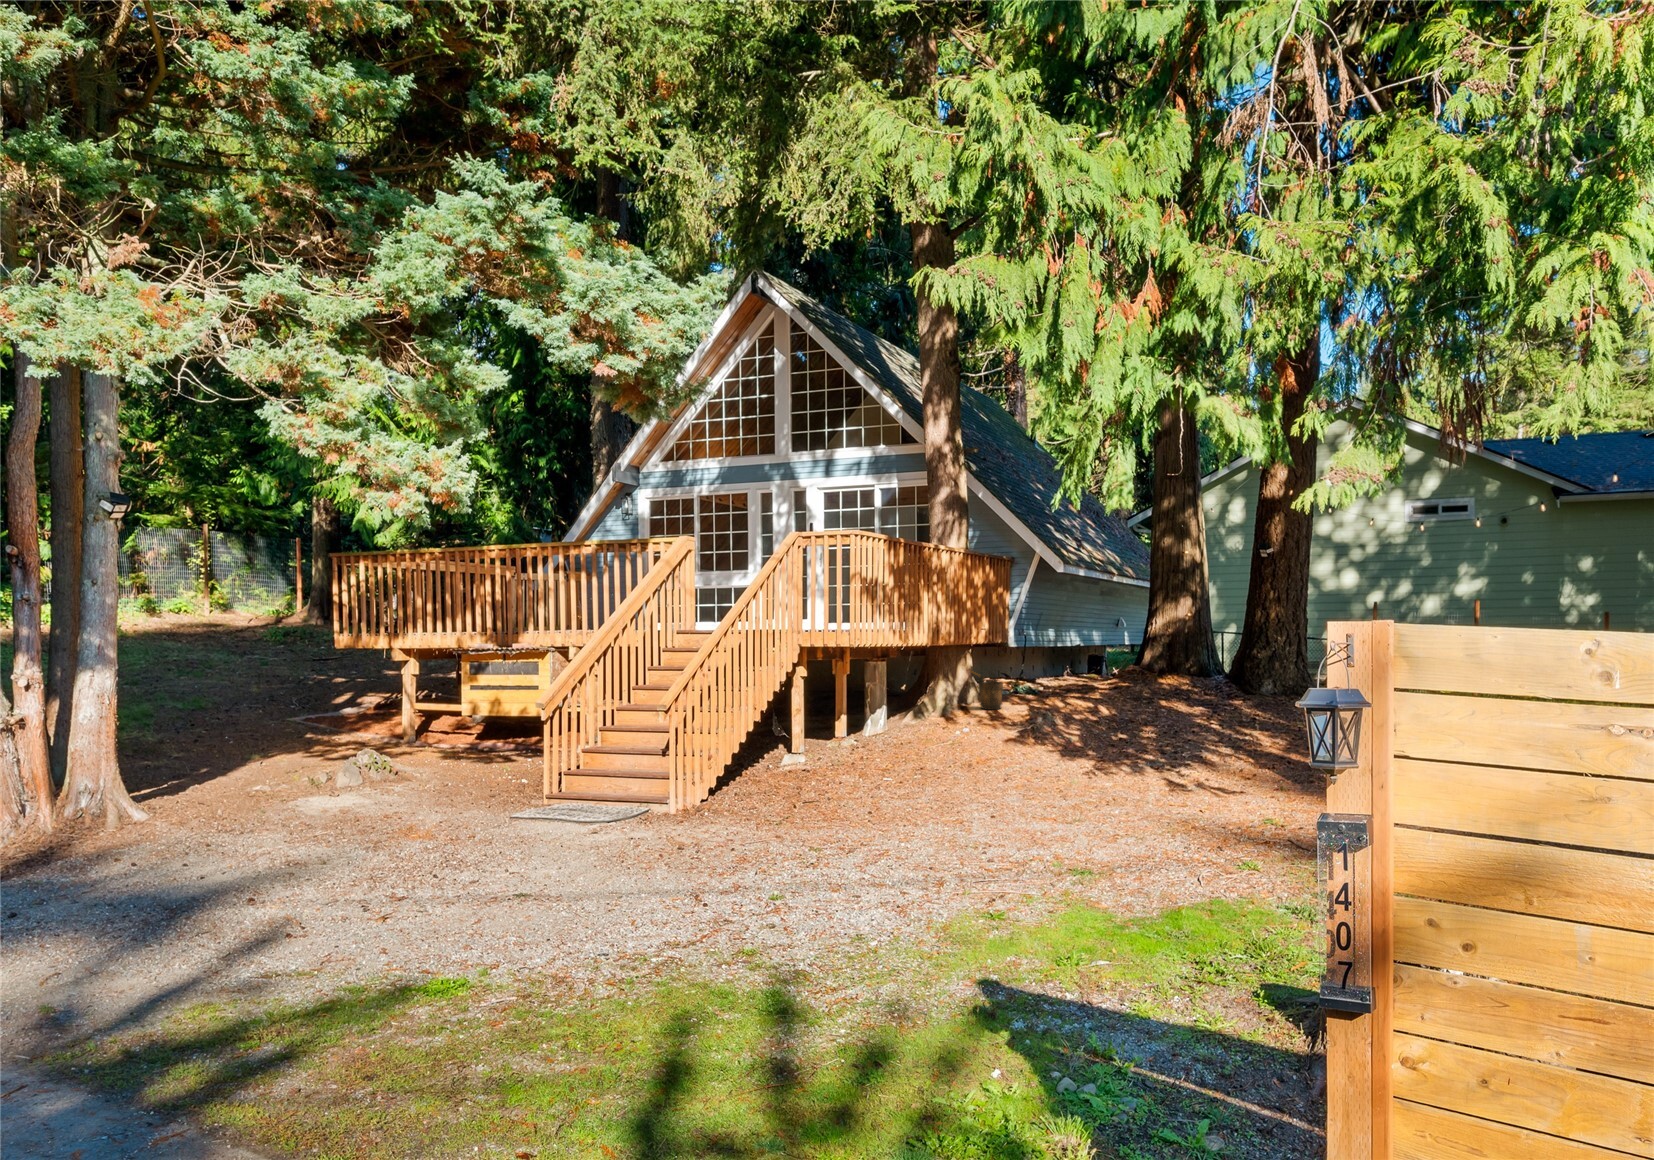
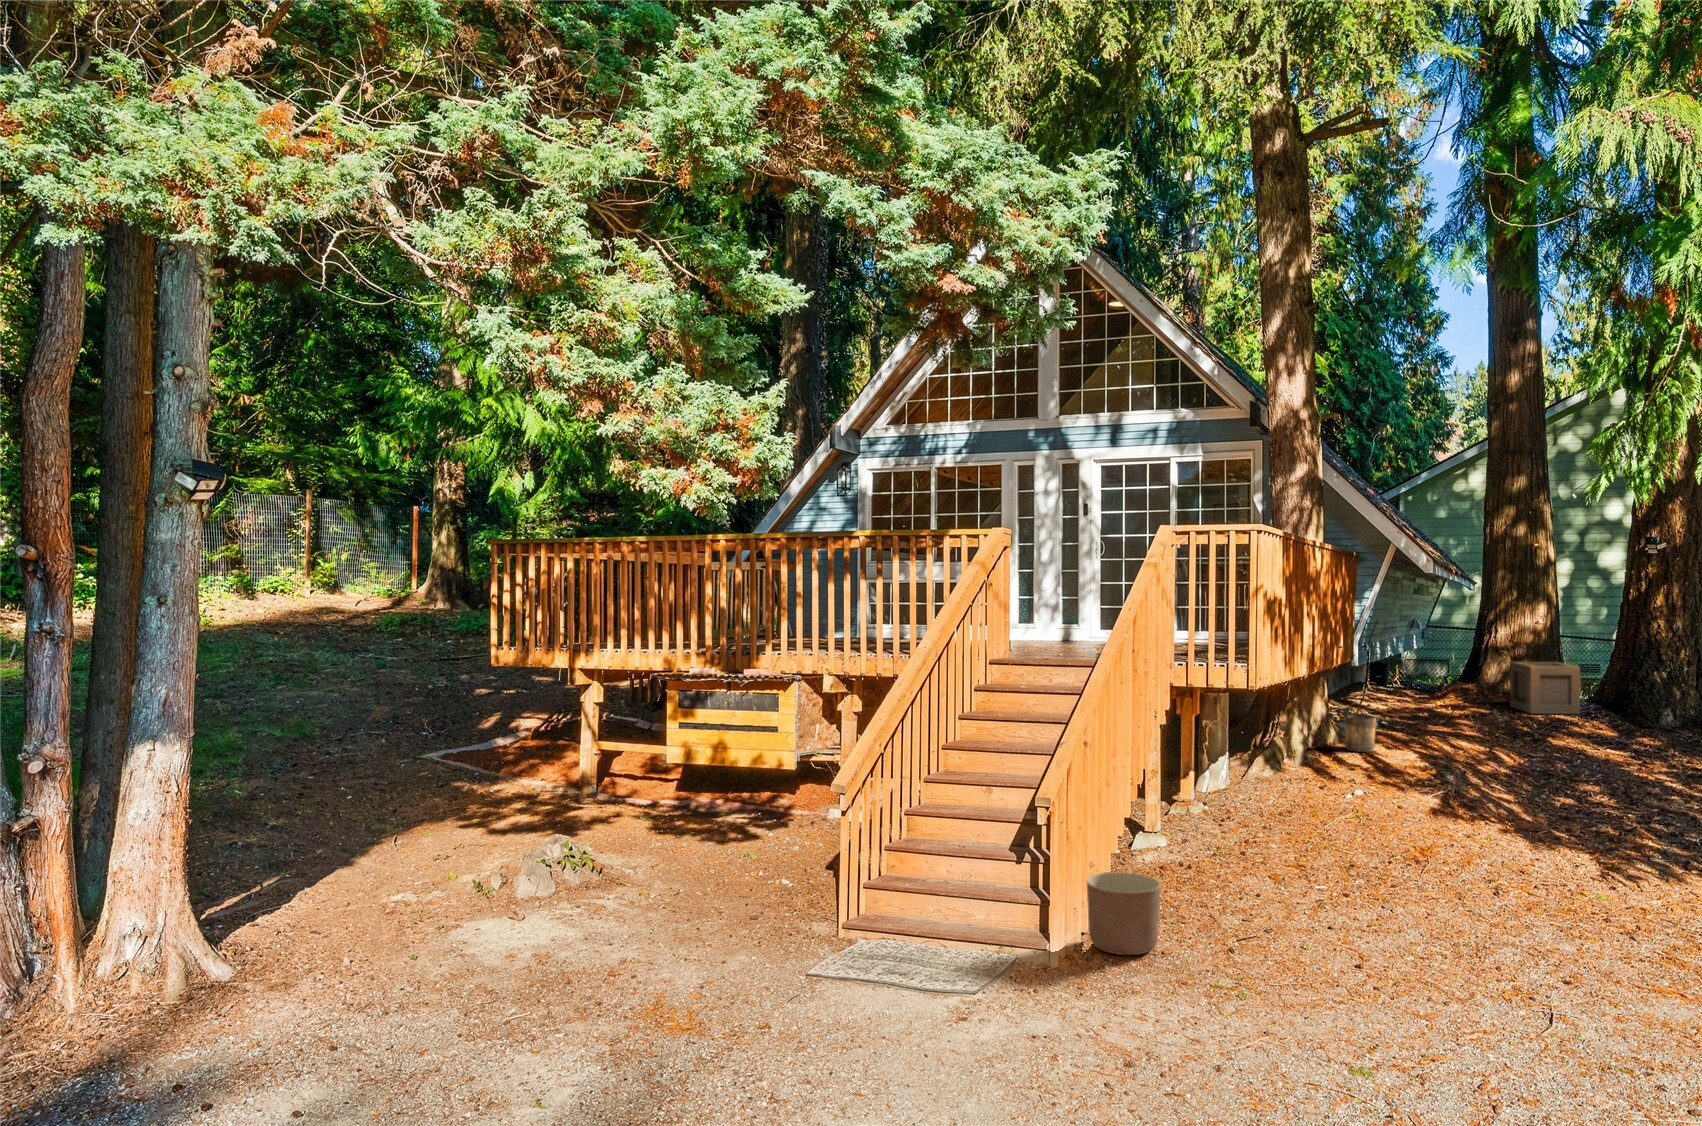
wooden crate: none [1145,647,1191,687] -> present [1510,662,1581,714]
planter: none [666,770,718,825] -> present [1087,872,1161,955]

